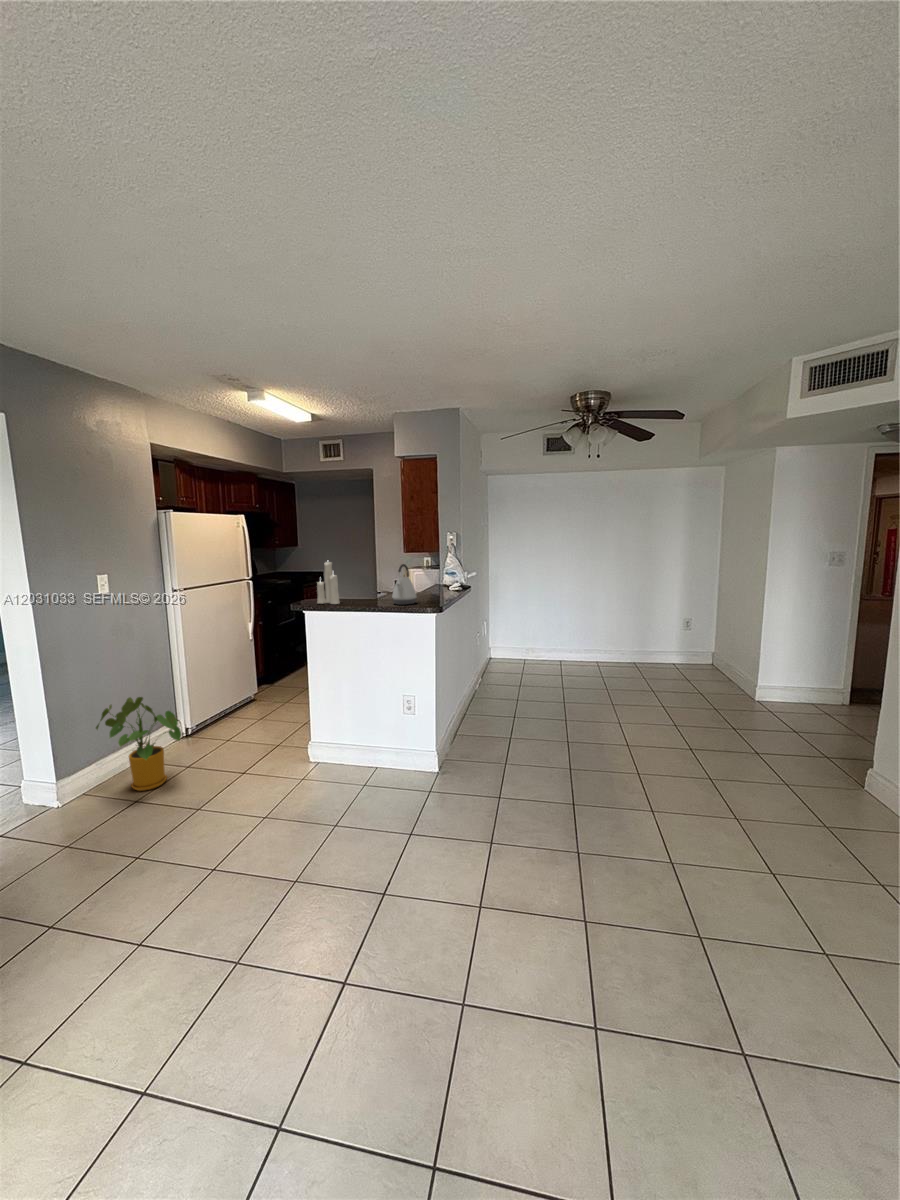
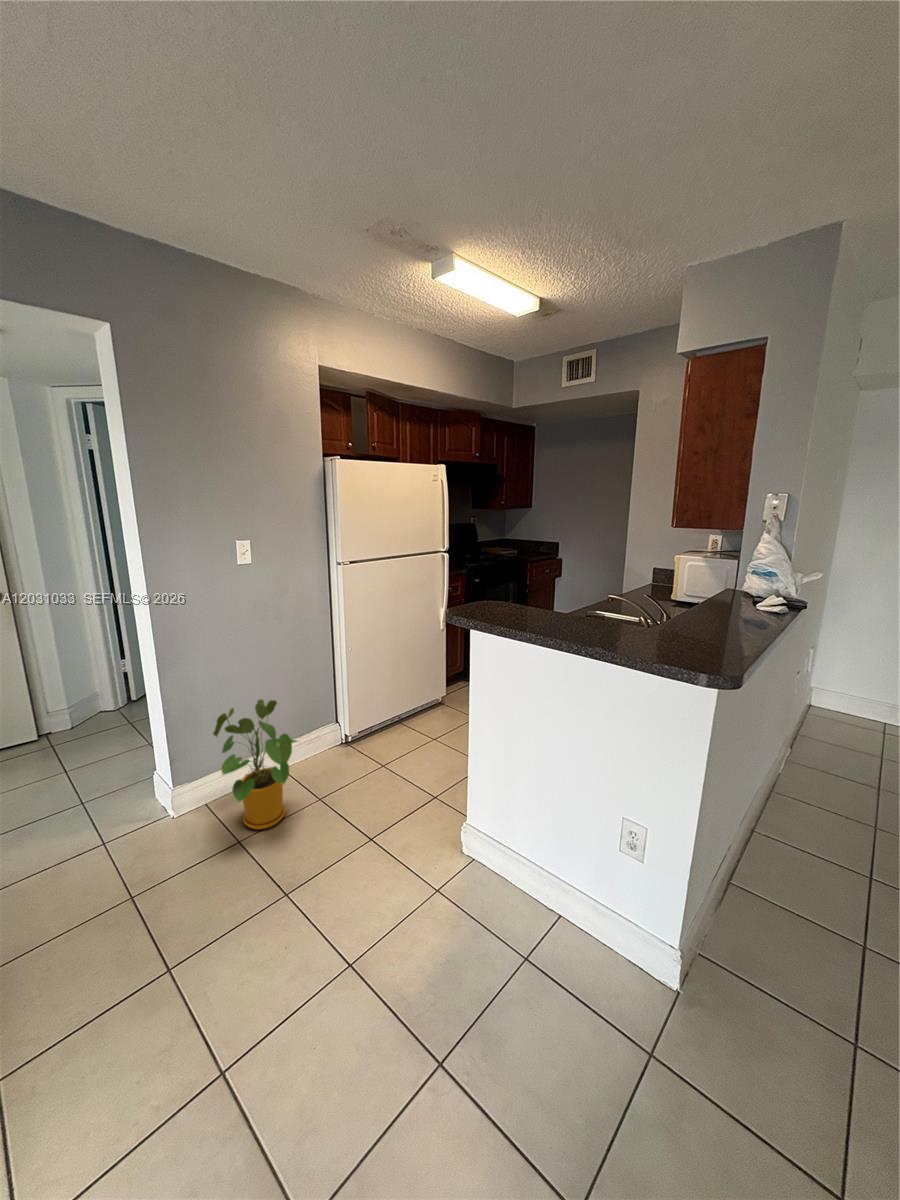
candle: present [317,562,340,604] -> none [490,528,527,620]
kettle: present [392,564,417,605] -> none [624,560,681,647]

